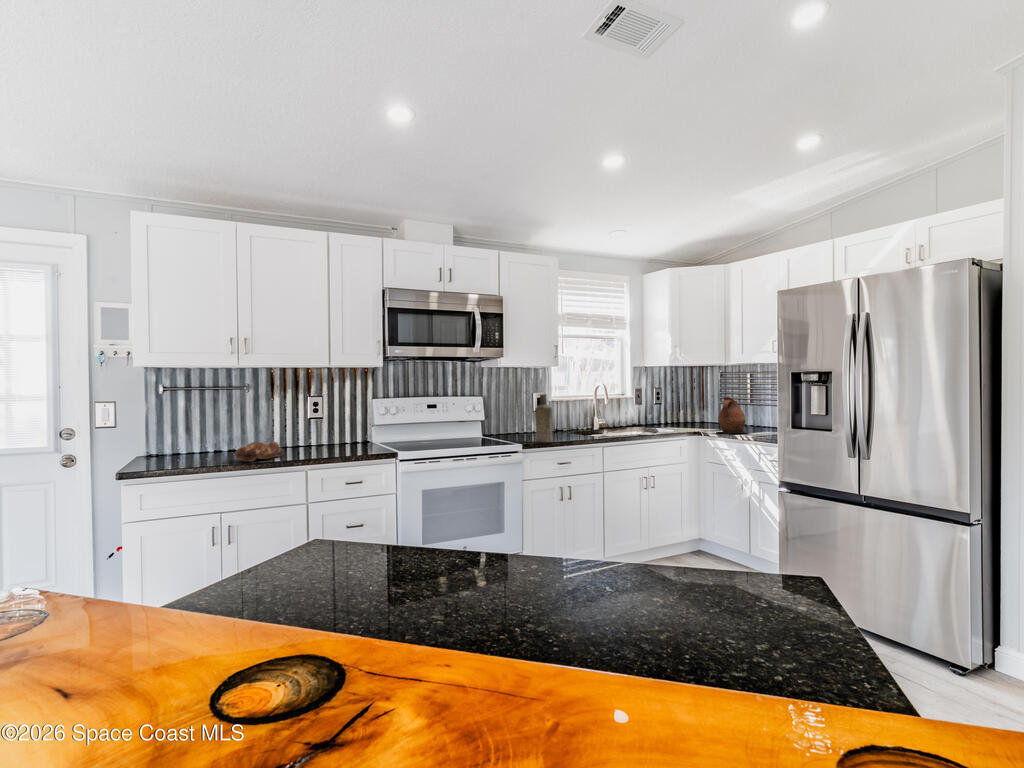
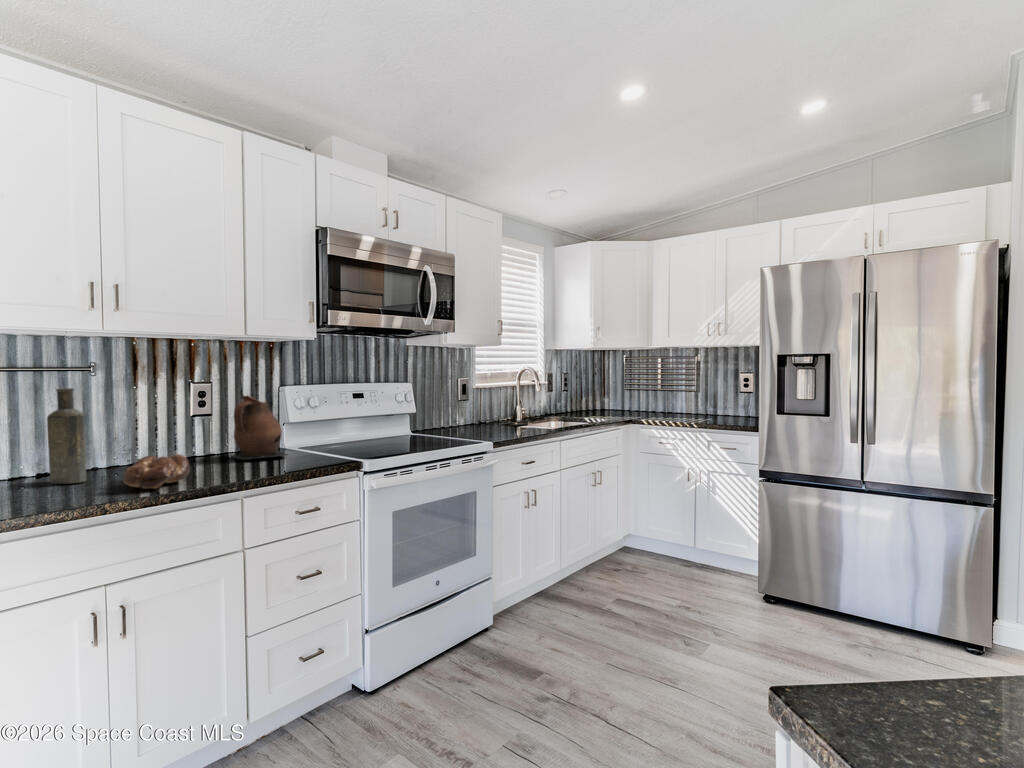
bottle: present [535,394,553,442] -> present [47,388,86,484]
ceramic pitcher: present [718,397,748,433] -> present [233,396,288,459]

